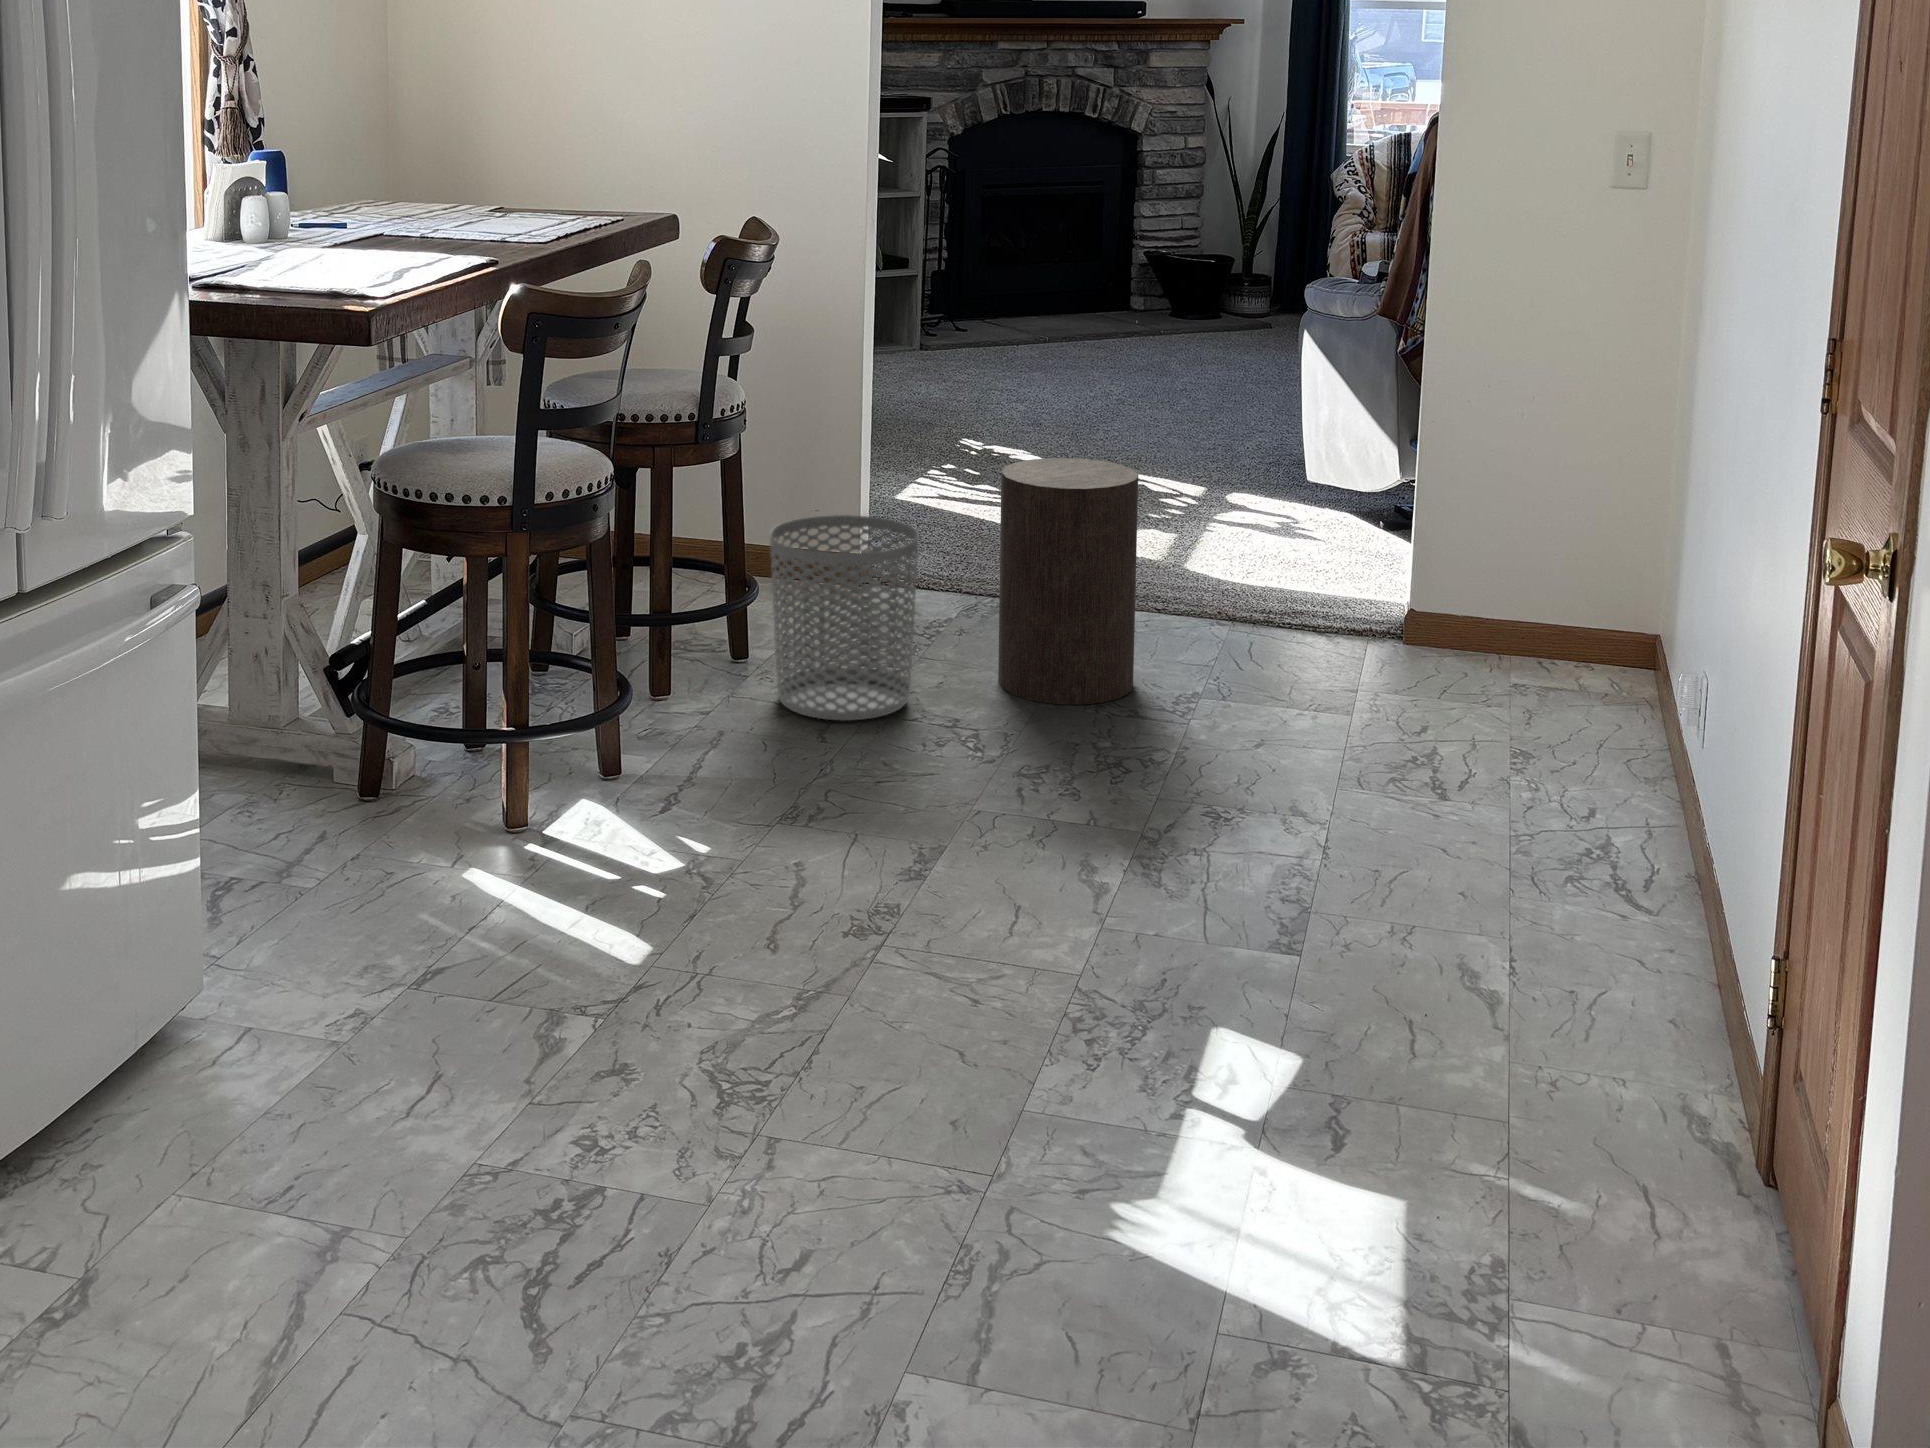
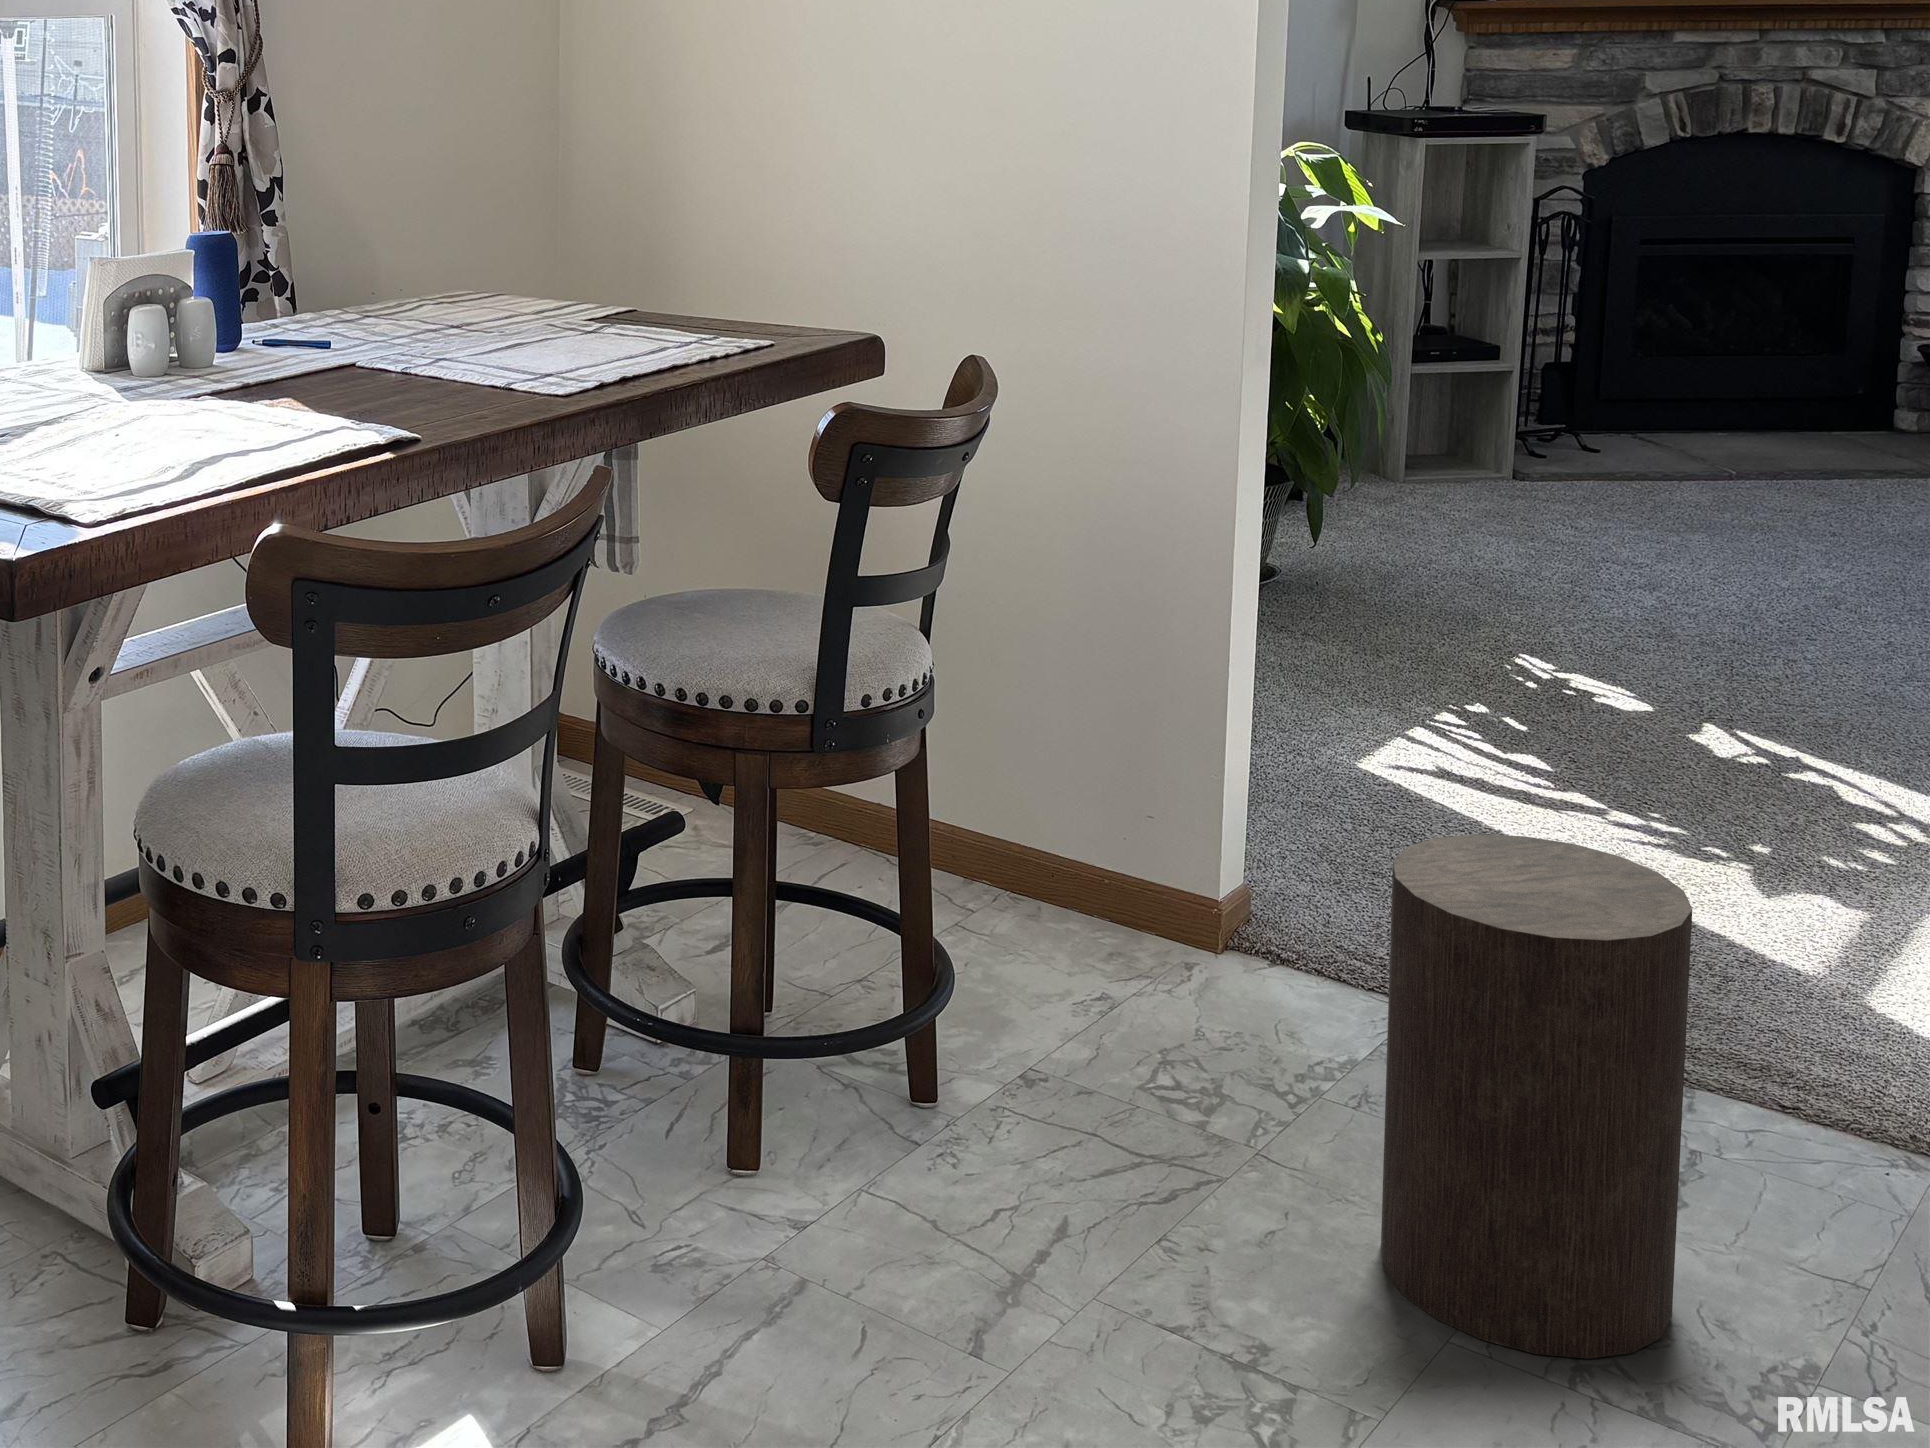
waste bin: present [770,515,918,721] -> none [922,888,1202,1297]

